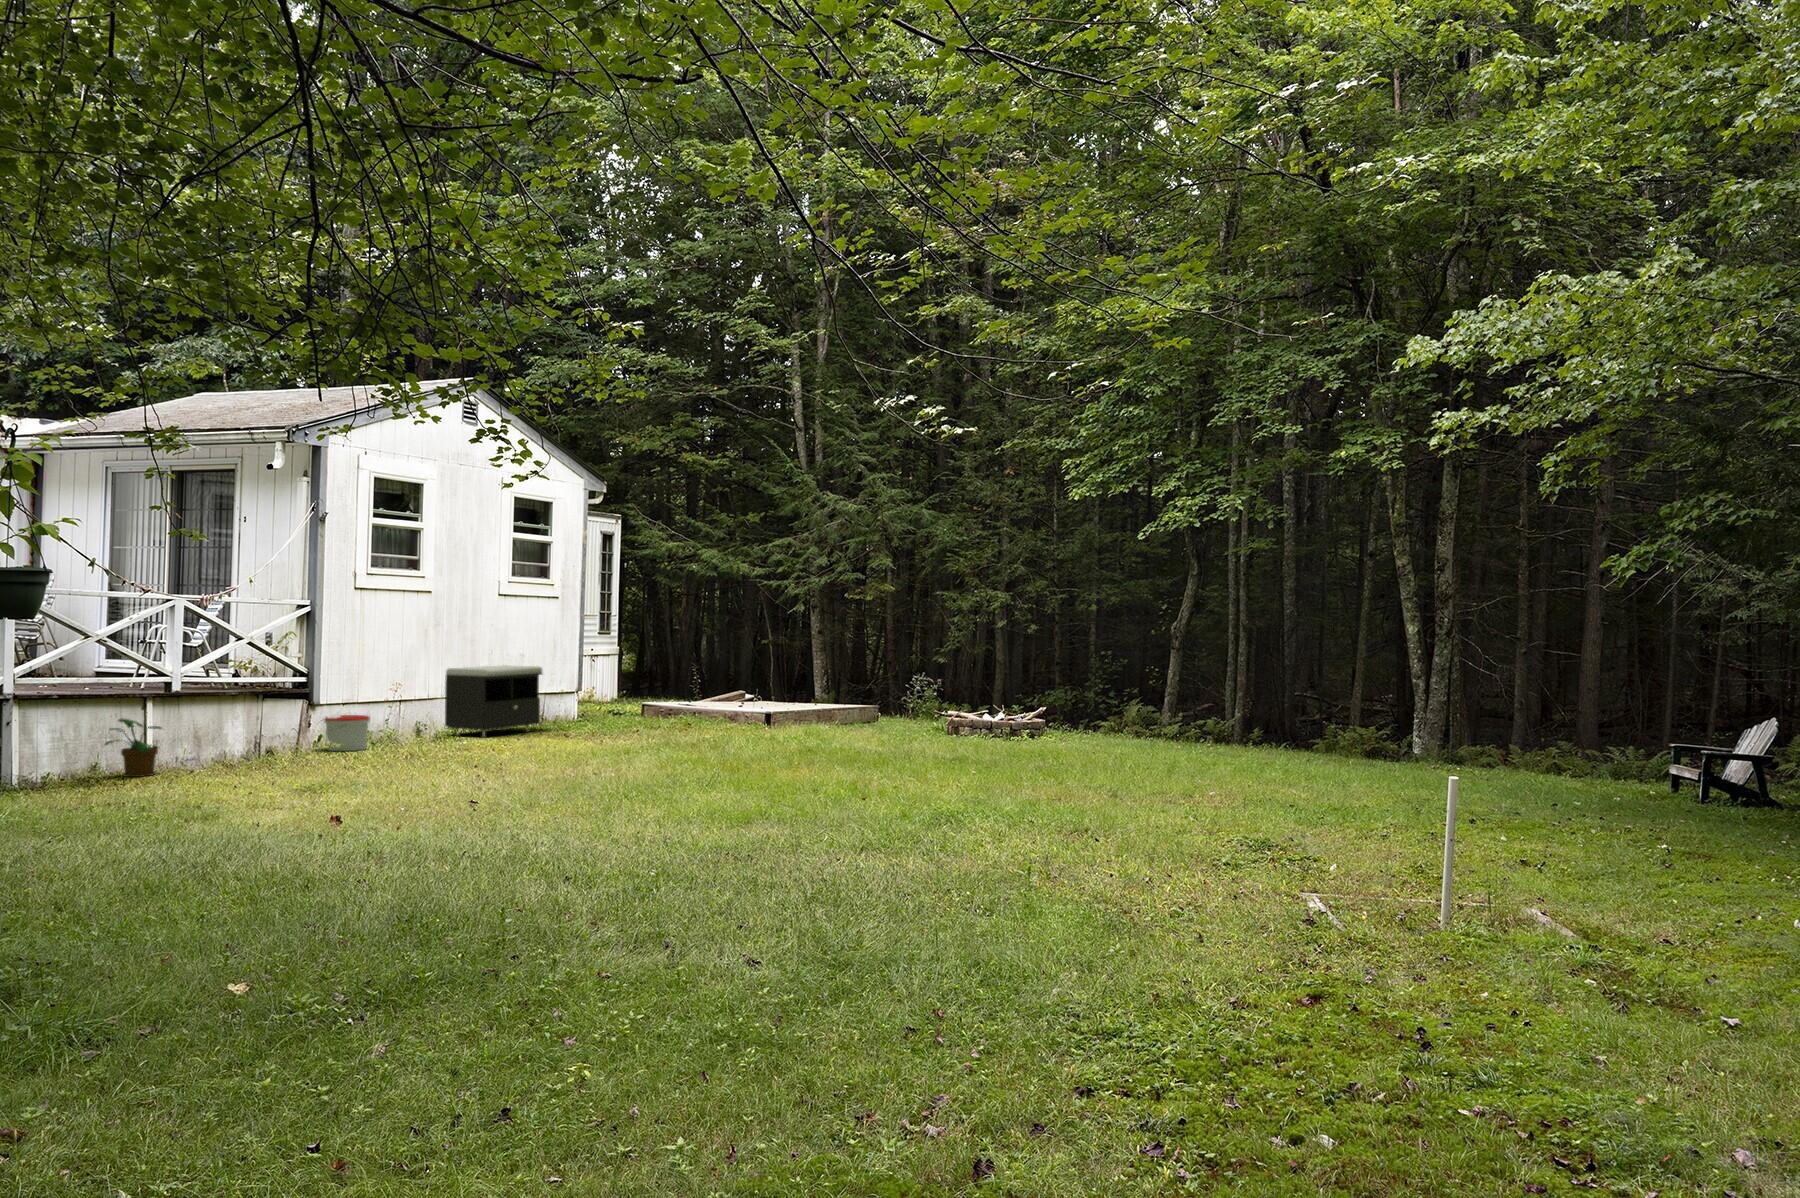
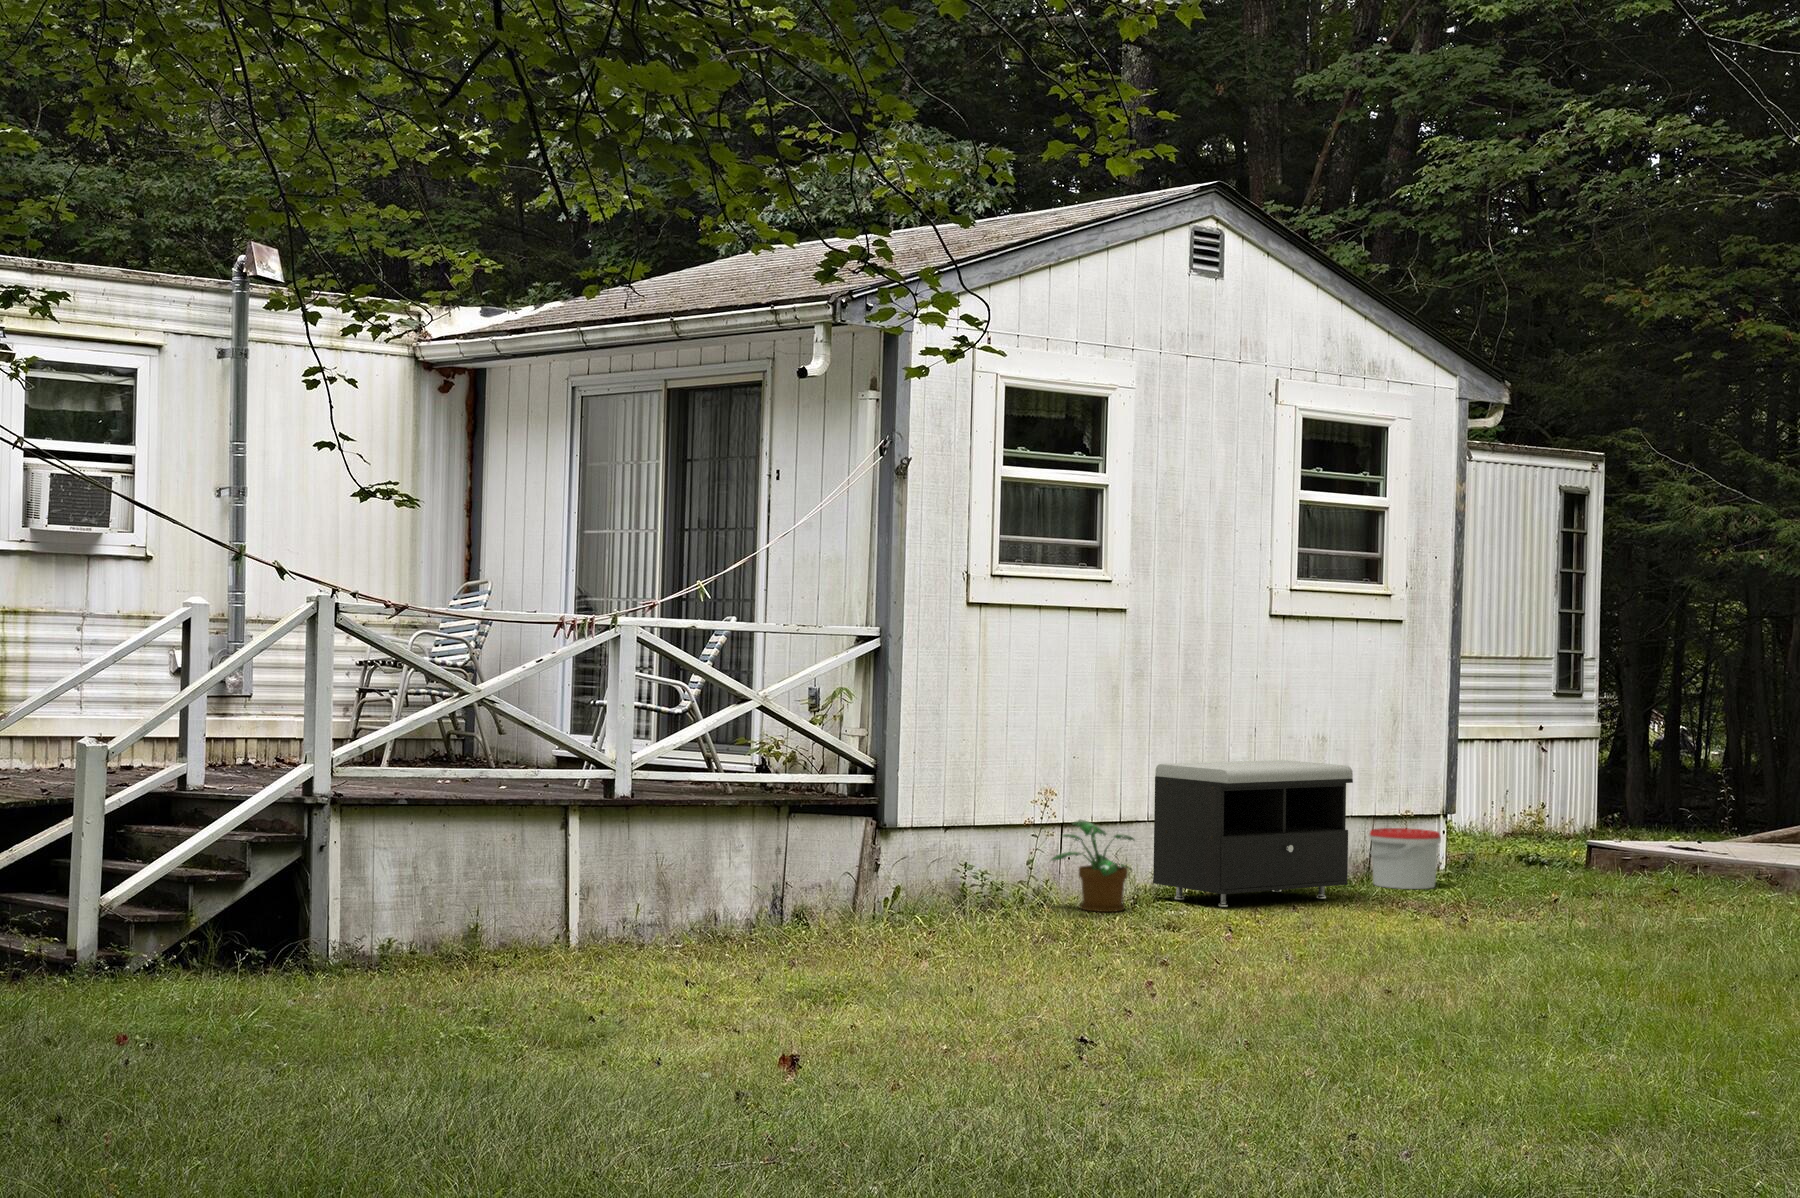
bucket: present [324,715,370,751] -> present [1369,828,1441,889]
potted plant: present [105,718,162,777] -> present [1051,820,1134,912]

